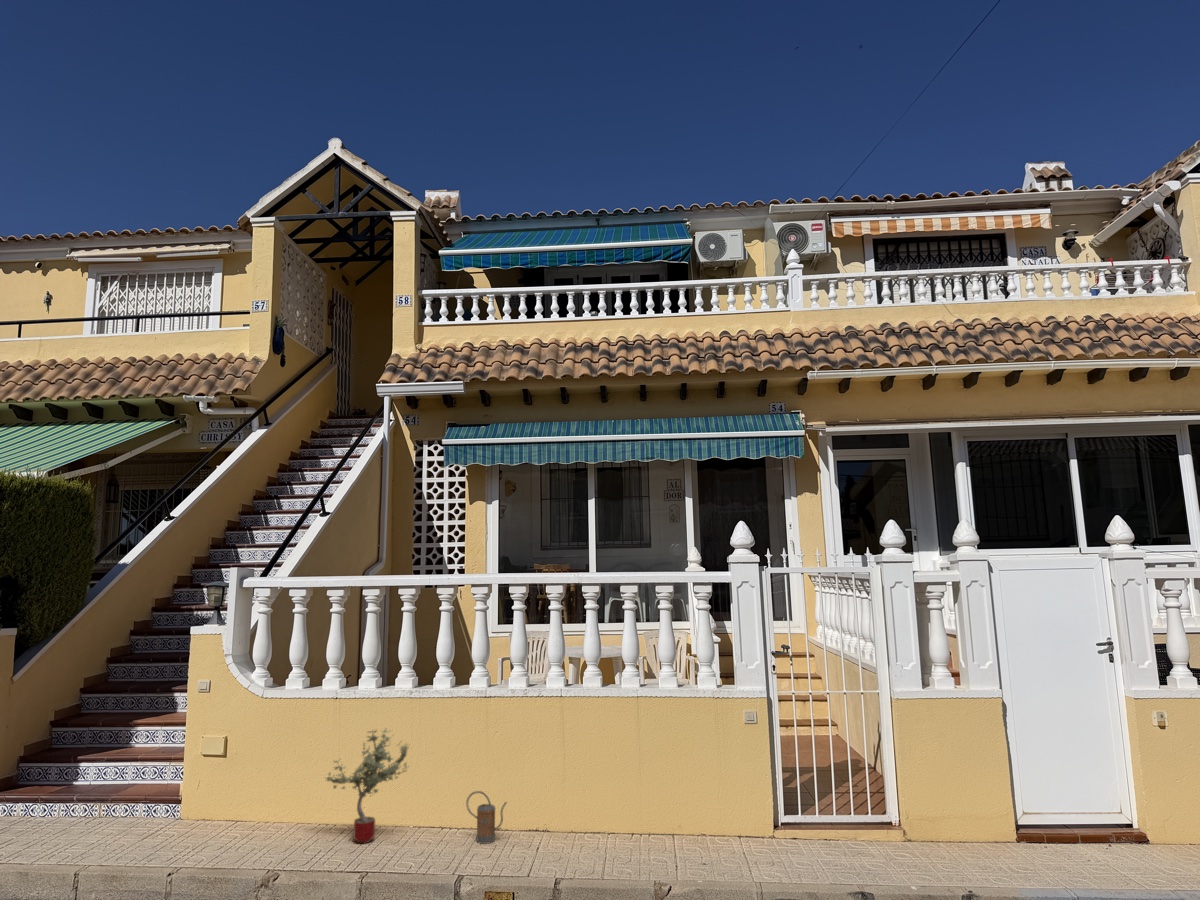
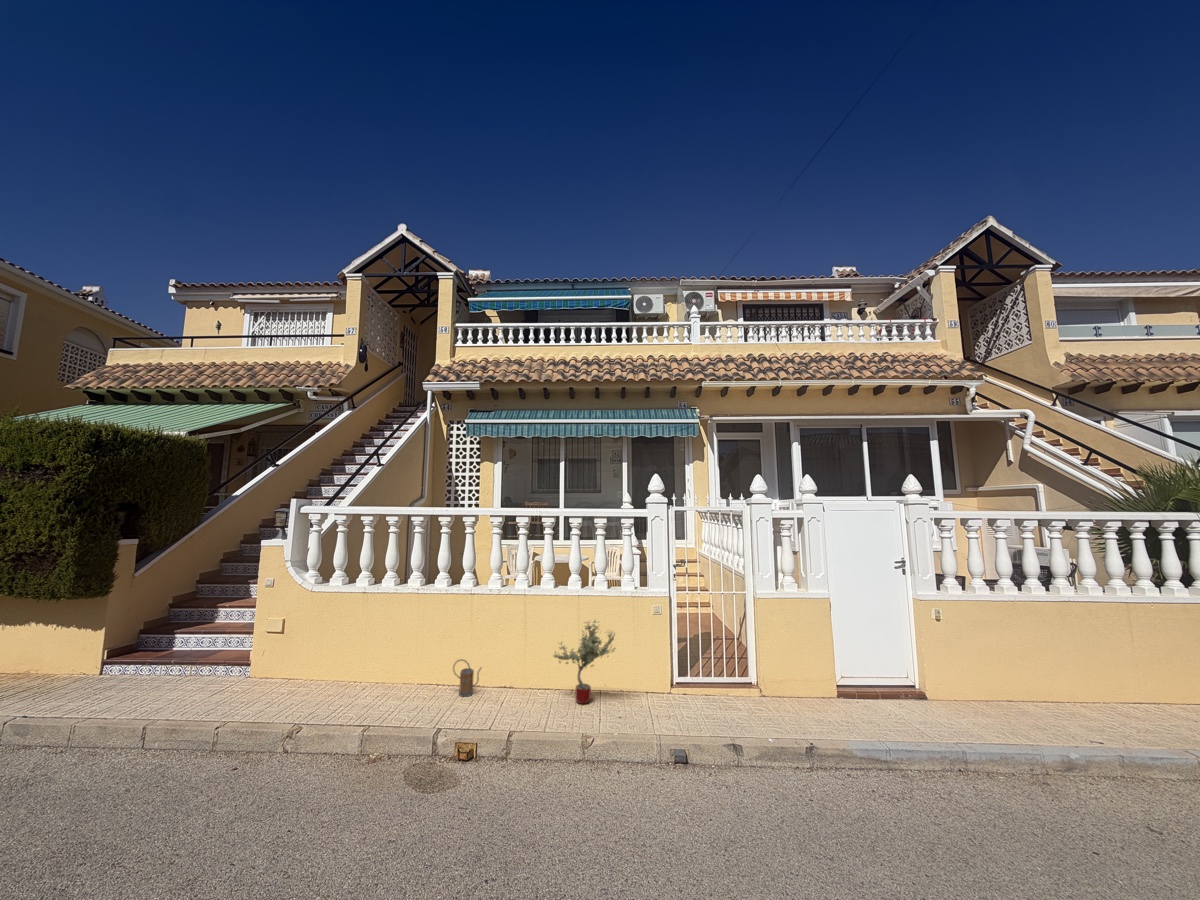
potted tree: present [327,729,408,843] -> present [554,620,615,704]

